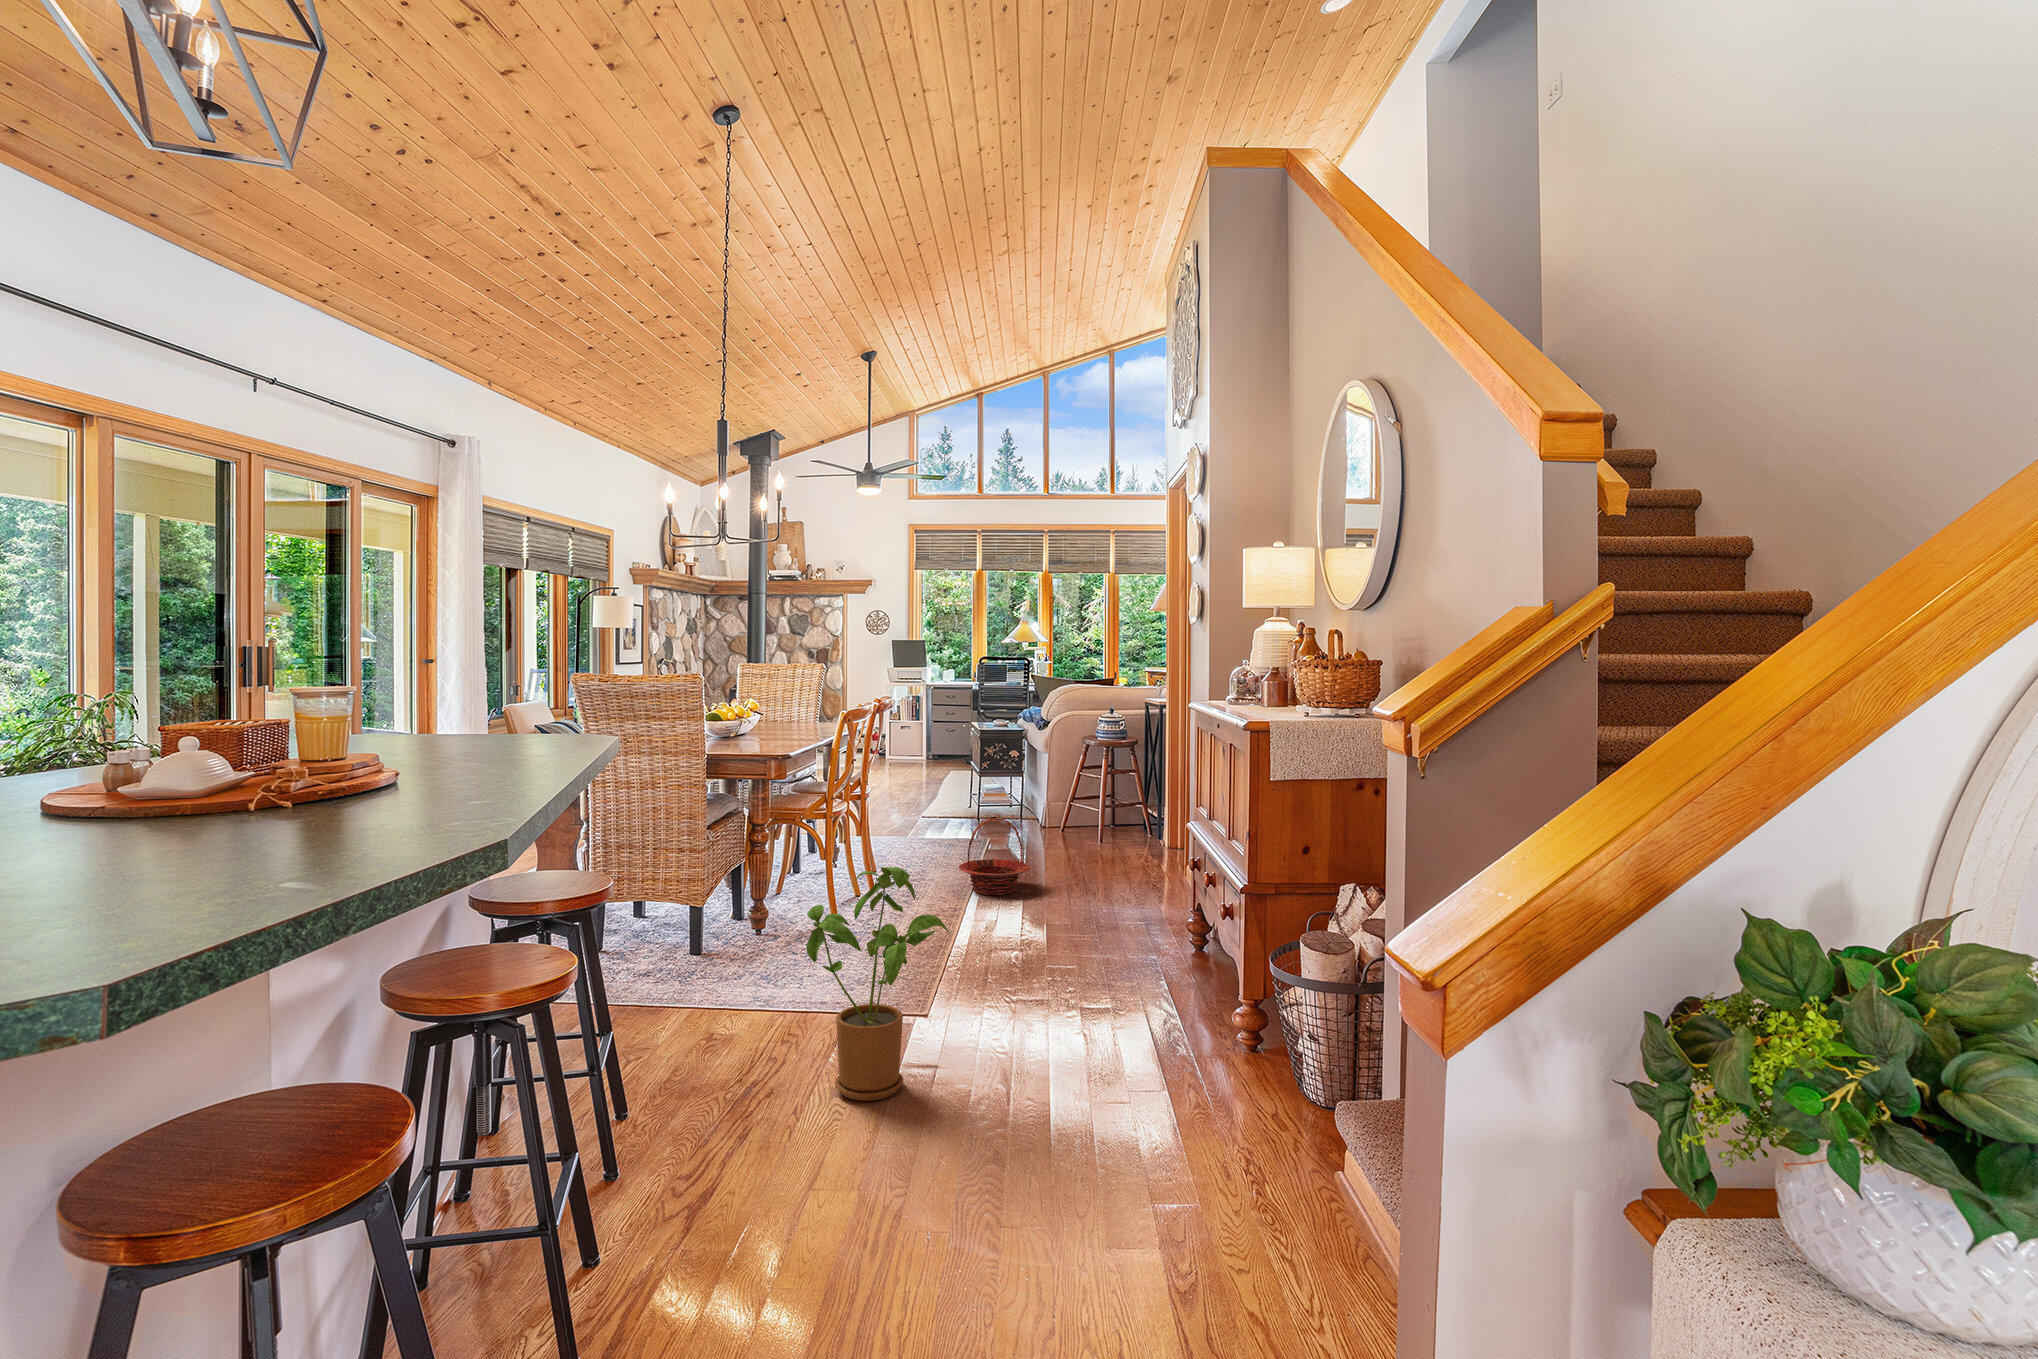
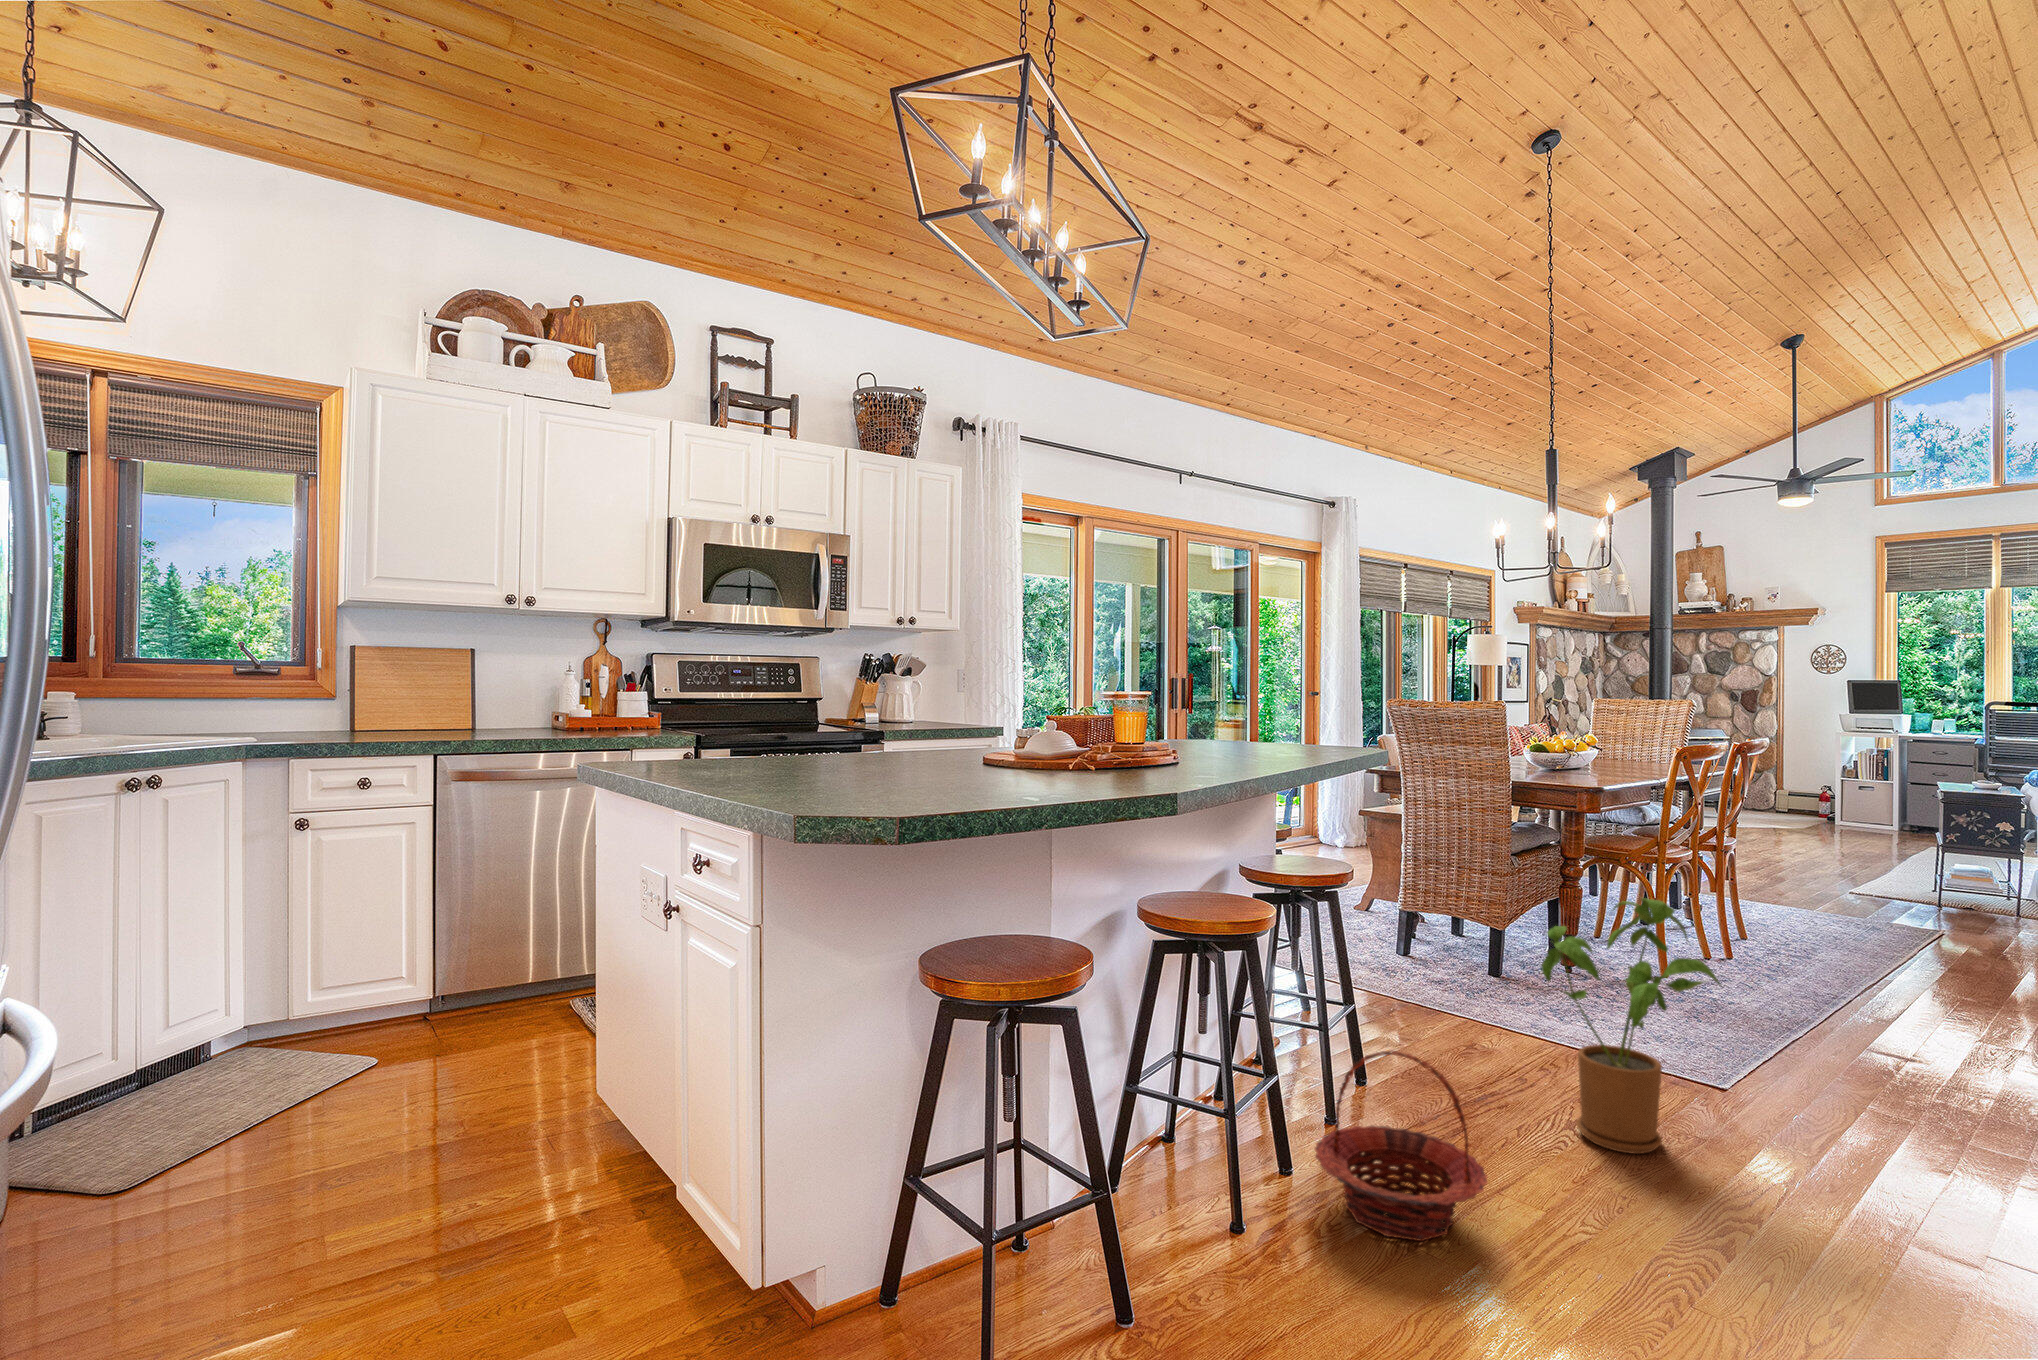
basket: present [958,818,1030,895] -> present [1315,1050,1488,1241]

